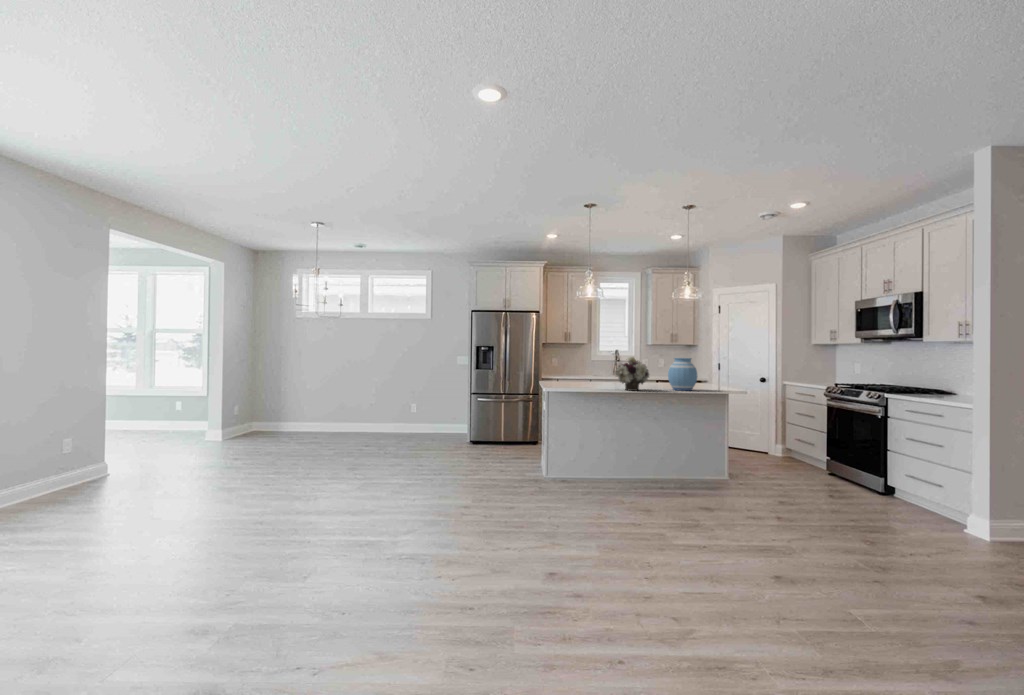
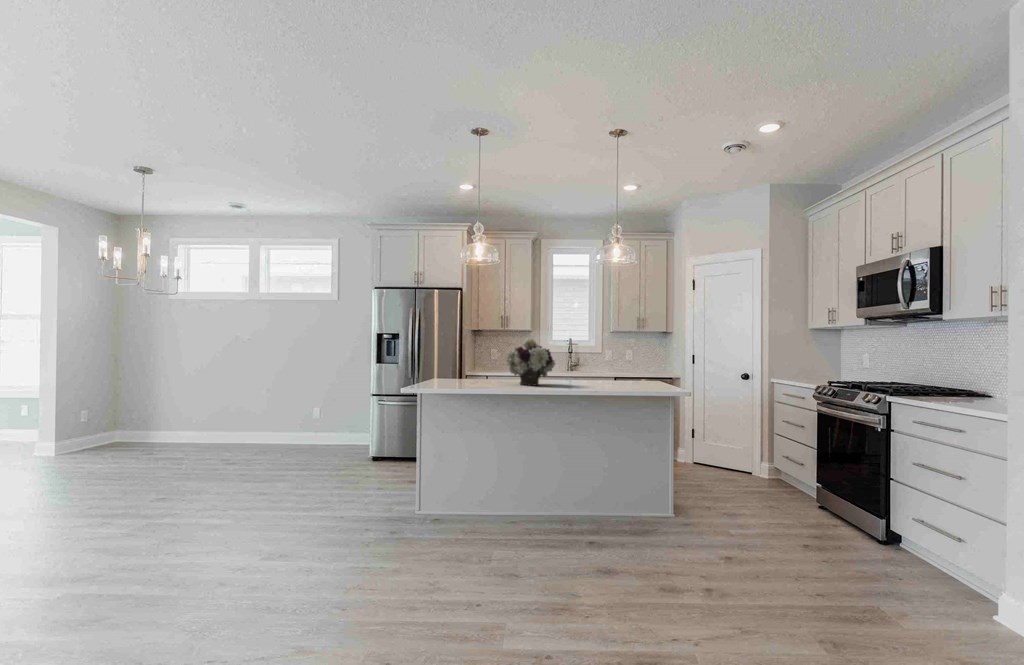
vase: present [668,358,697,391] -> none [586,341,625,387]

